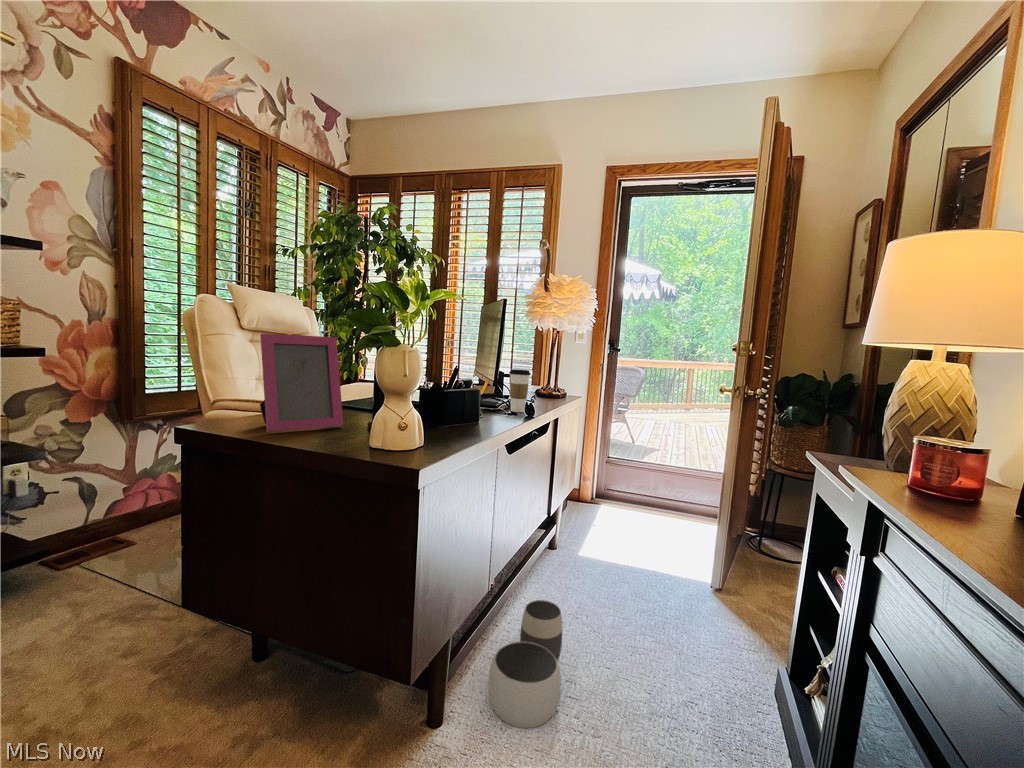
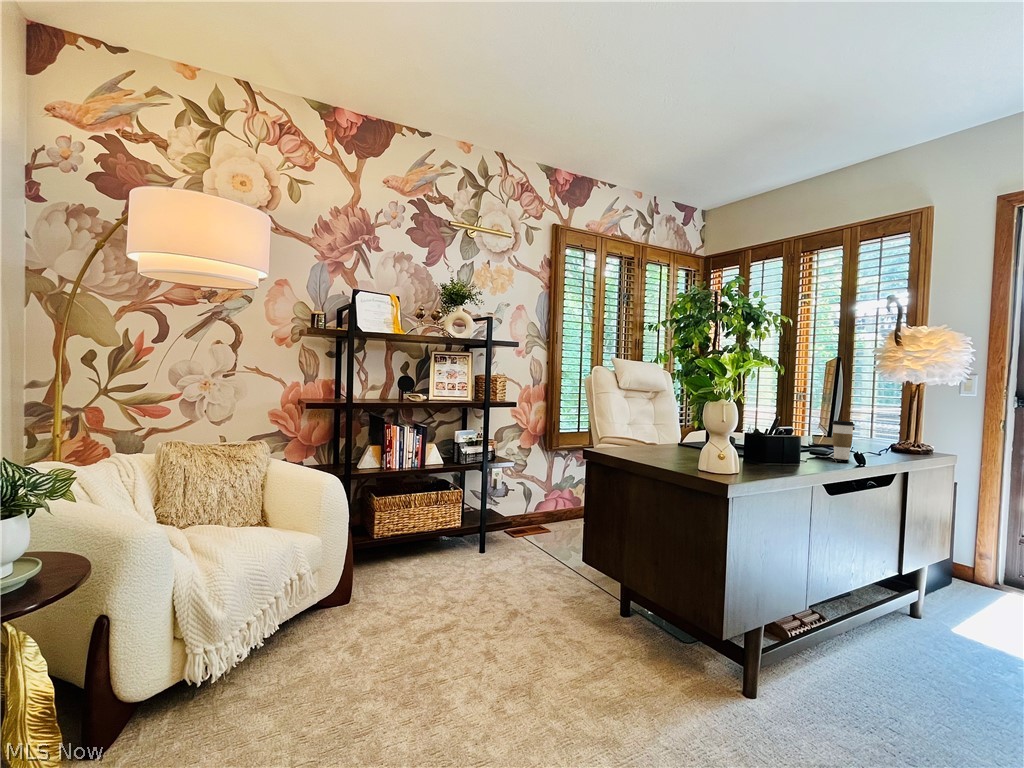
picture frame: present [260,333,343,432] -> none [631,392,681,453]
waste basket: present [488,600,562,728] -> none [790,625,875,714]

